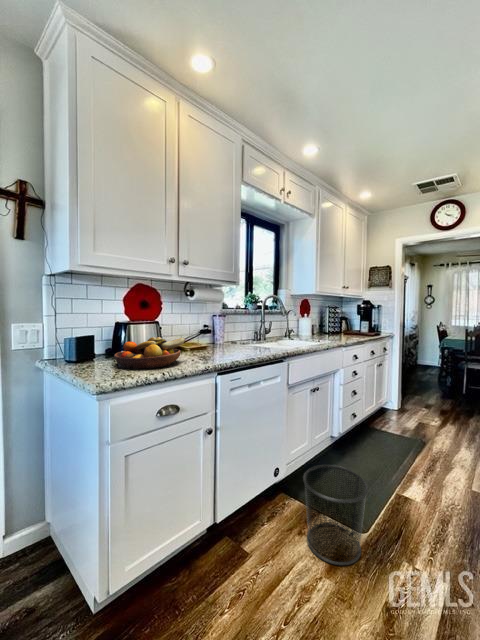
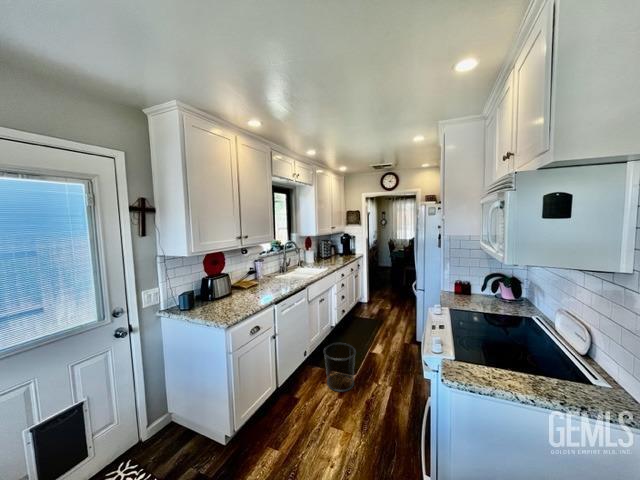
fruit bowl: present [114,337,185,369] -> none [217,286,256,311]

